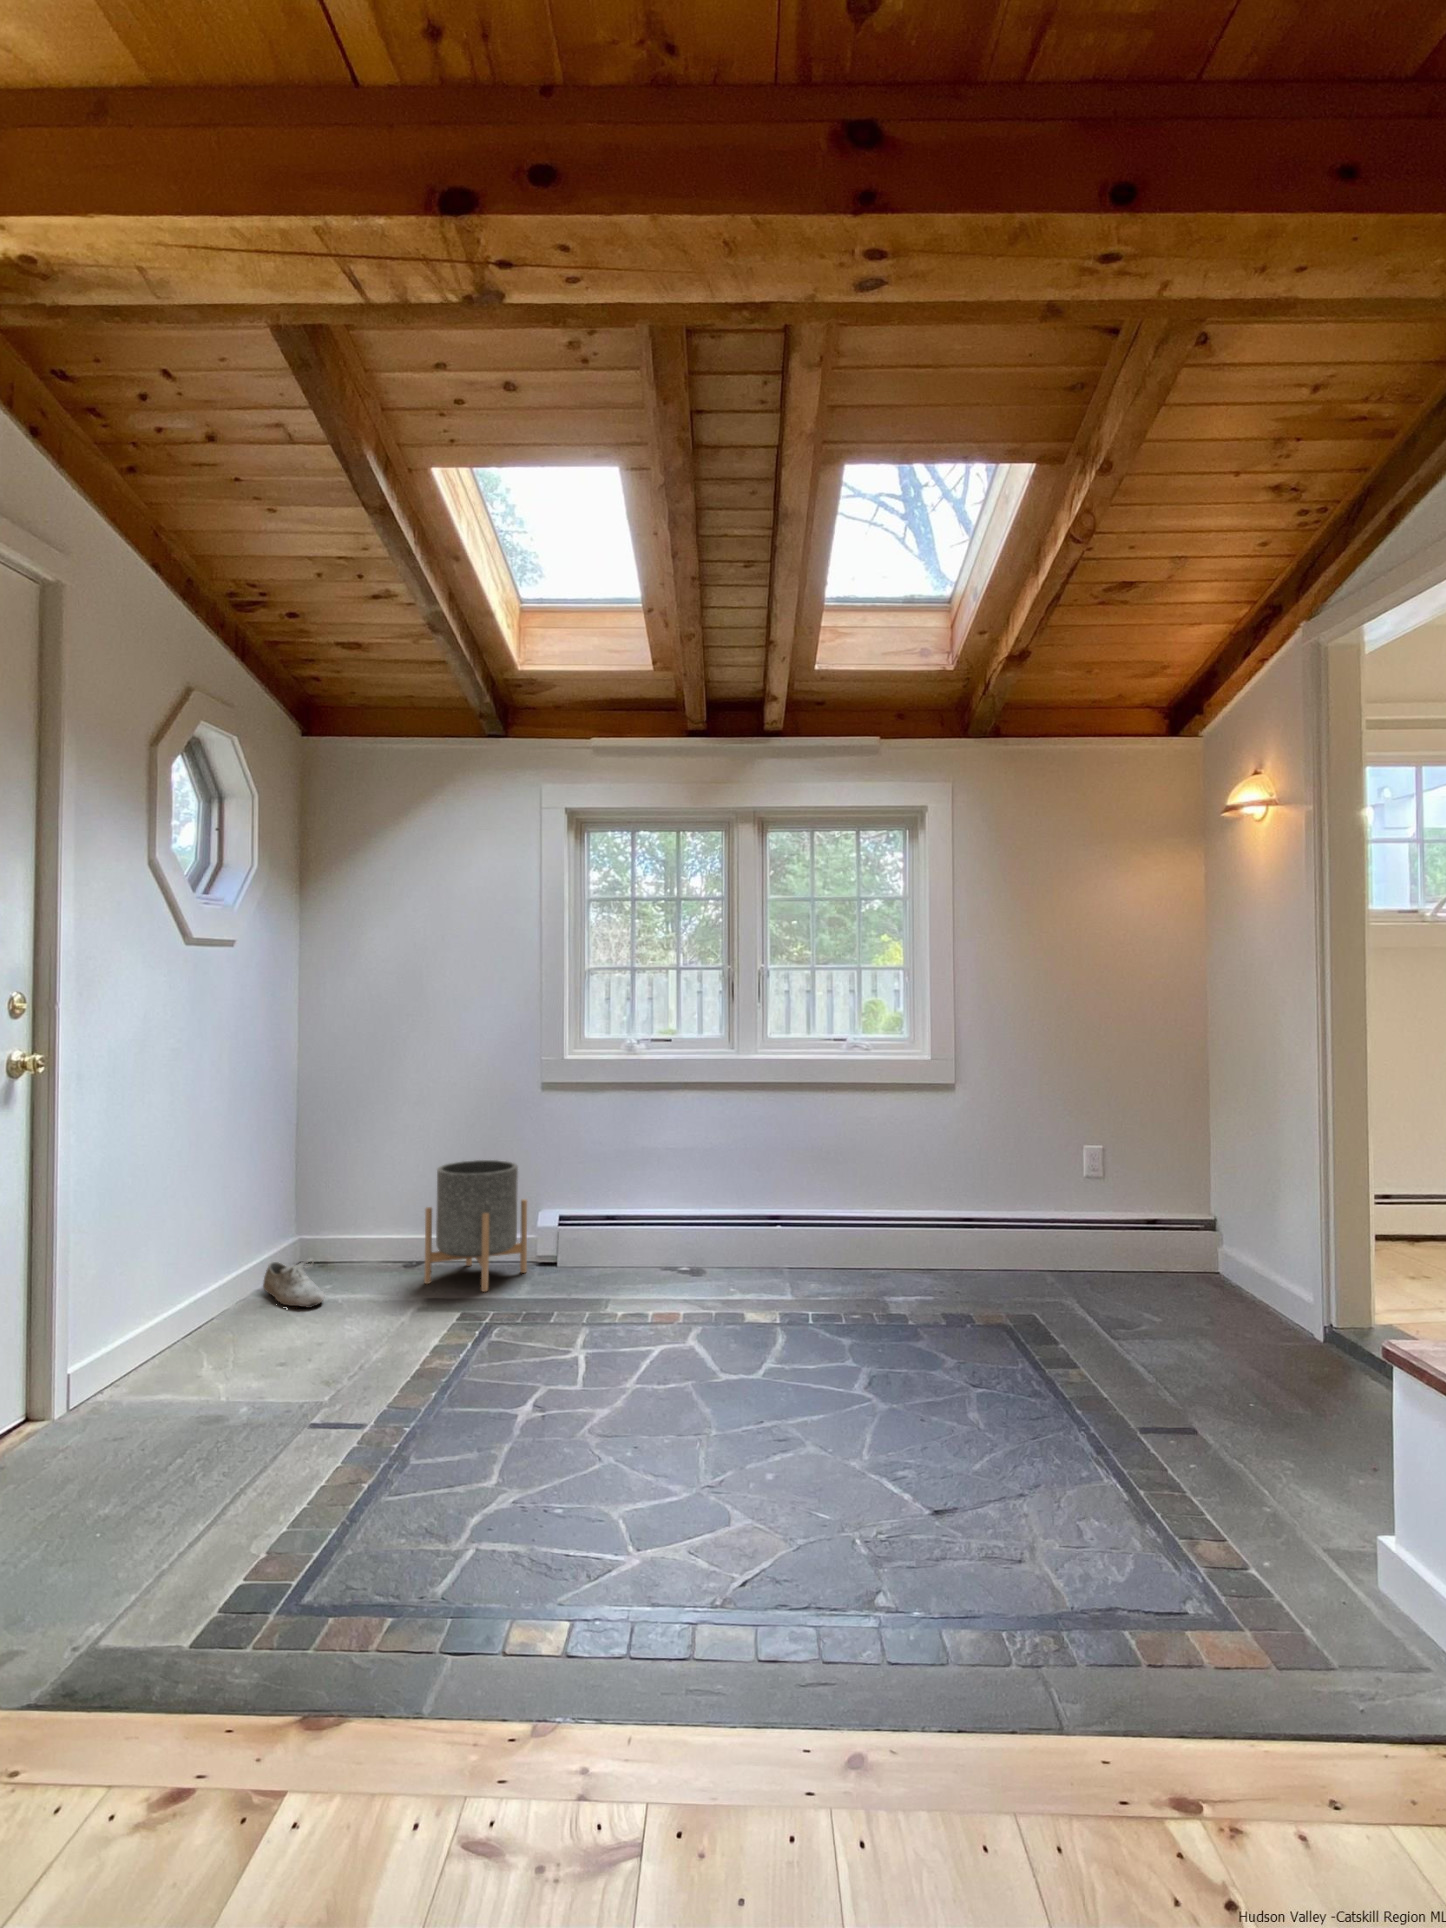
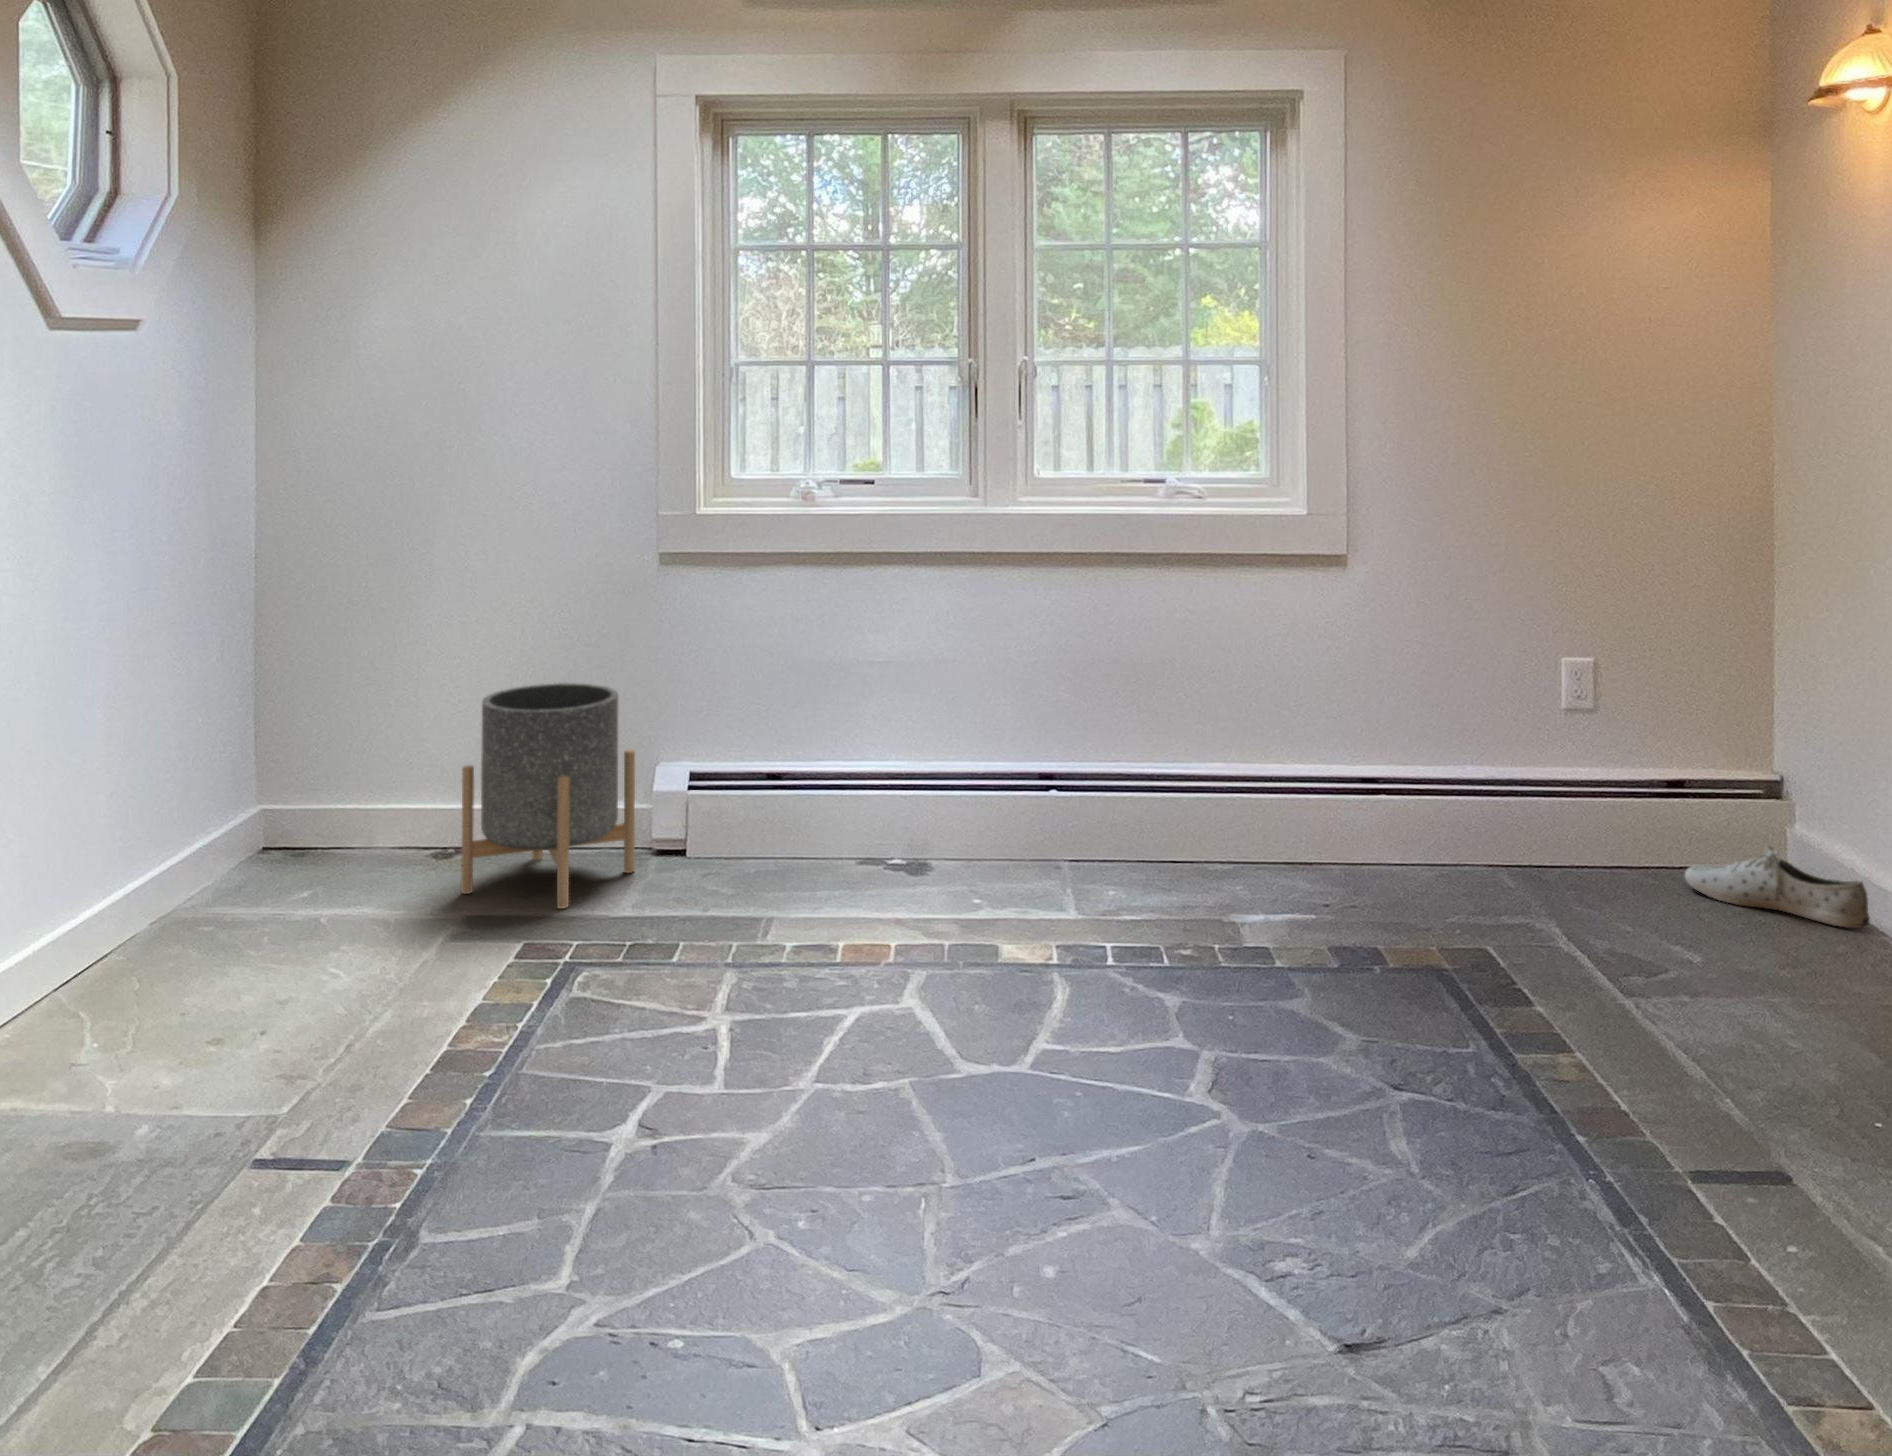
shoe: present [263,1259,325,1308] -> present [1685,845,1870,928]

